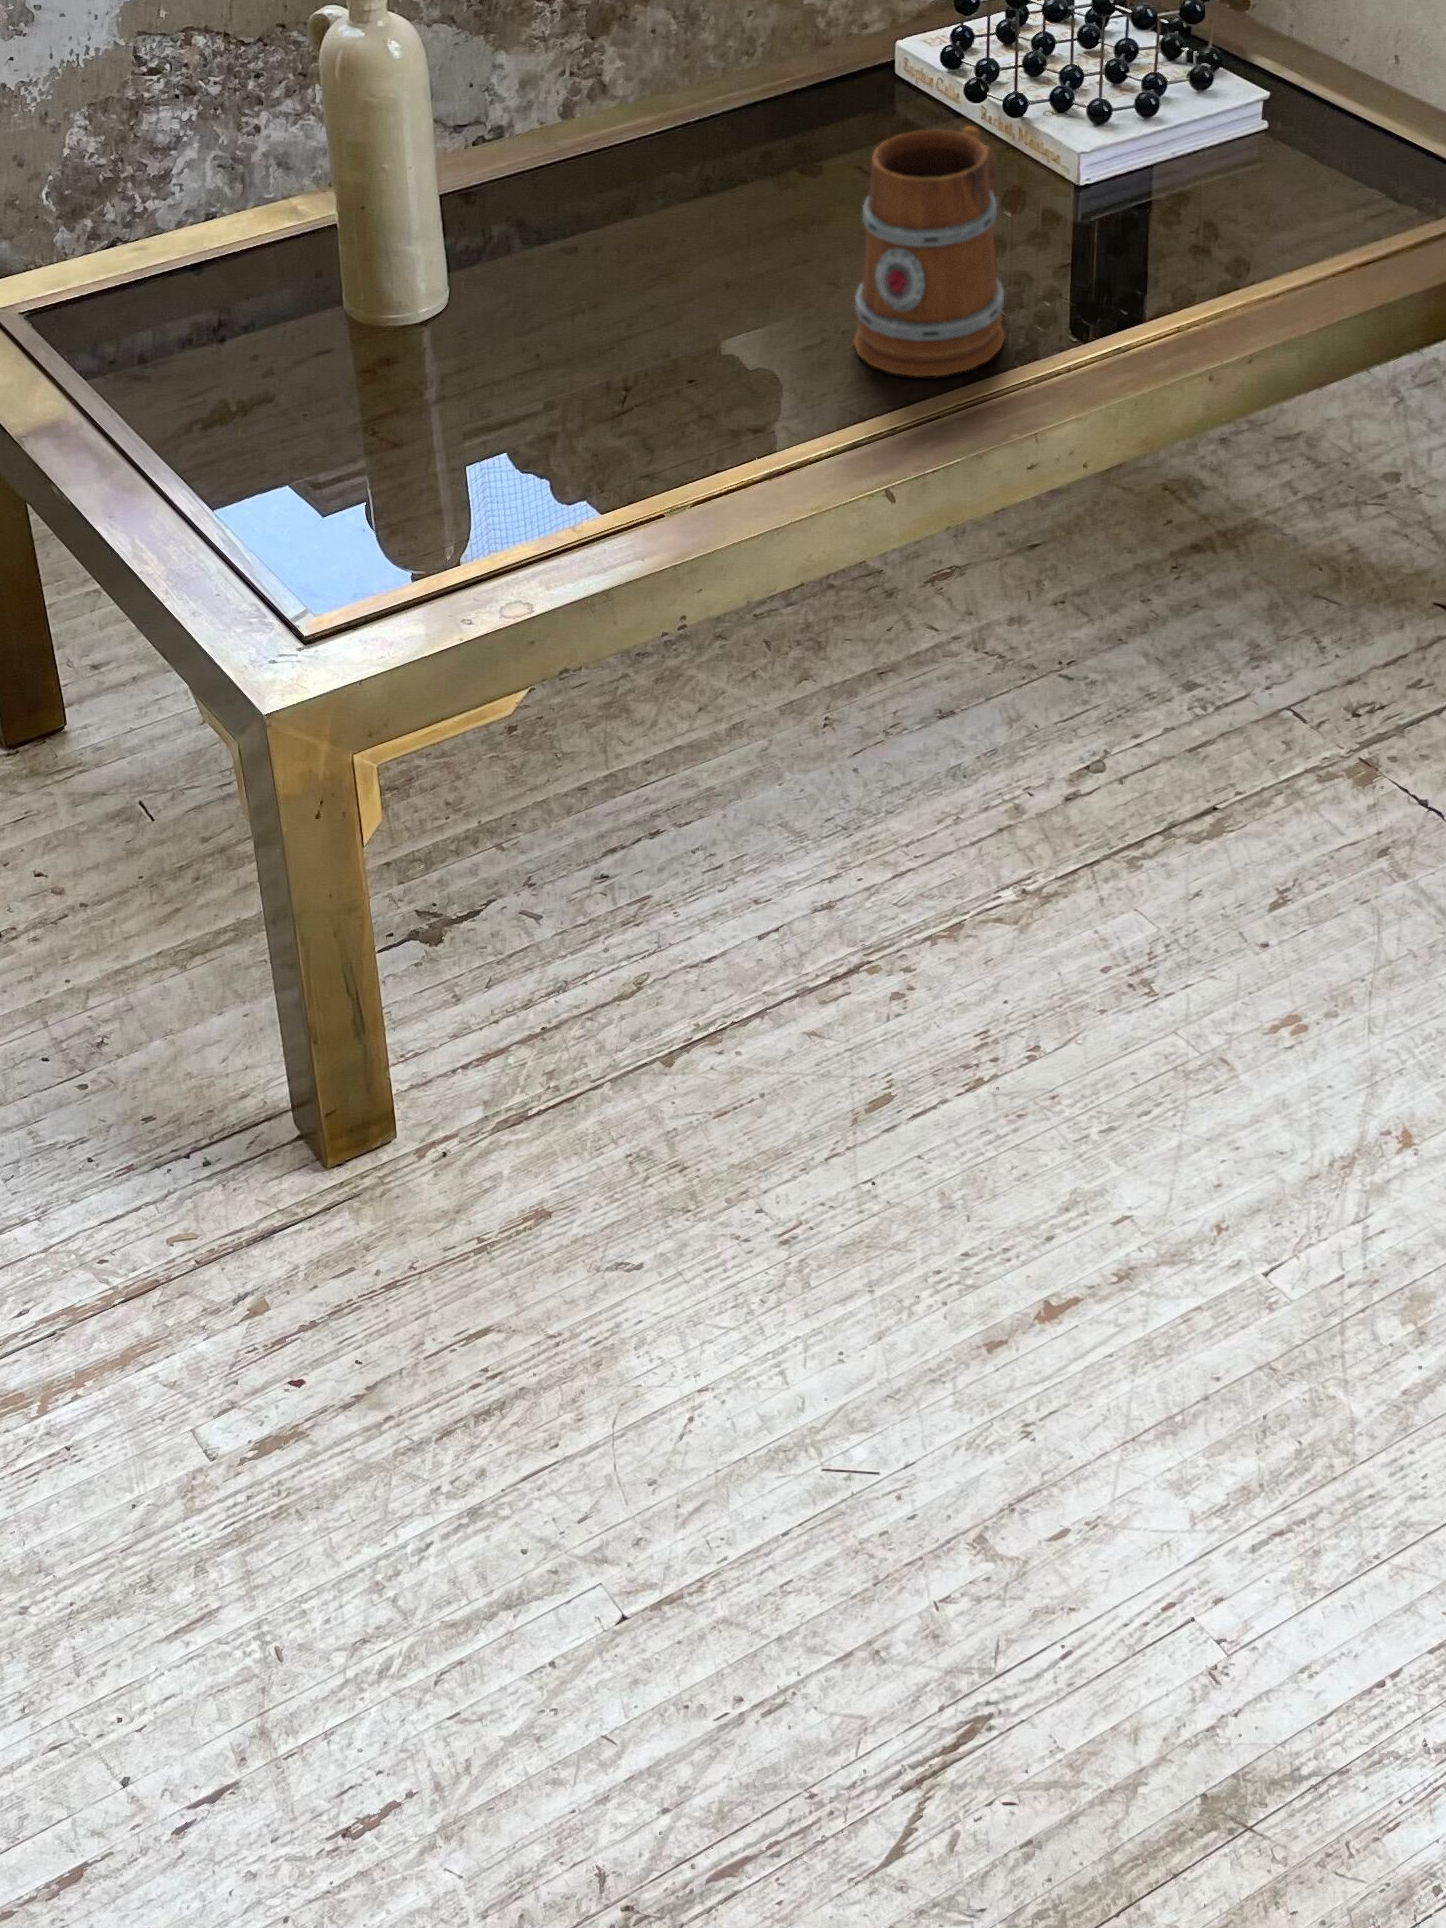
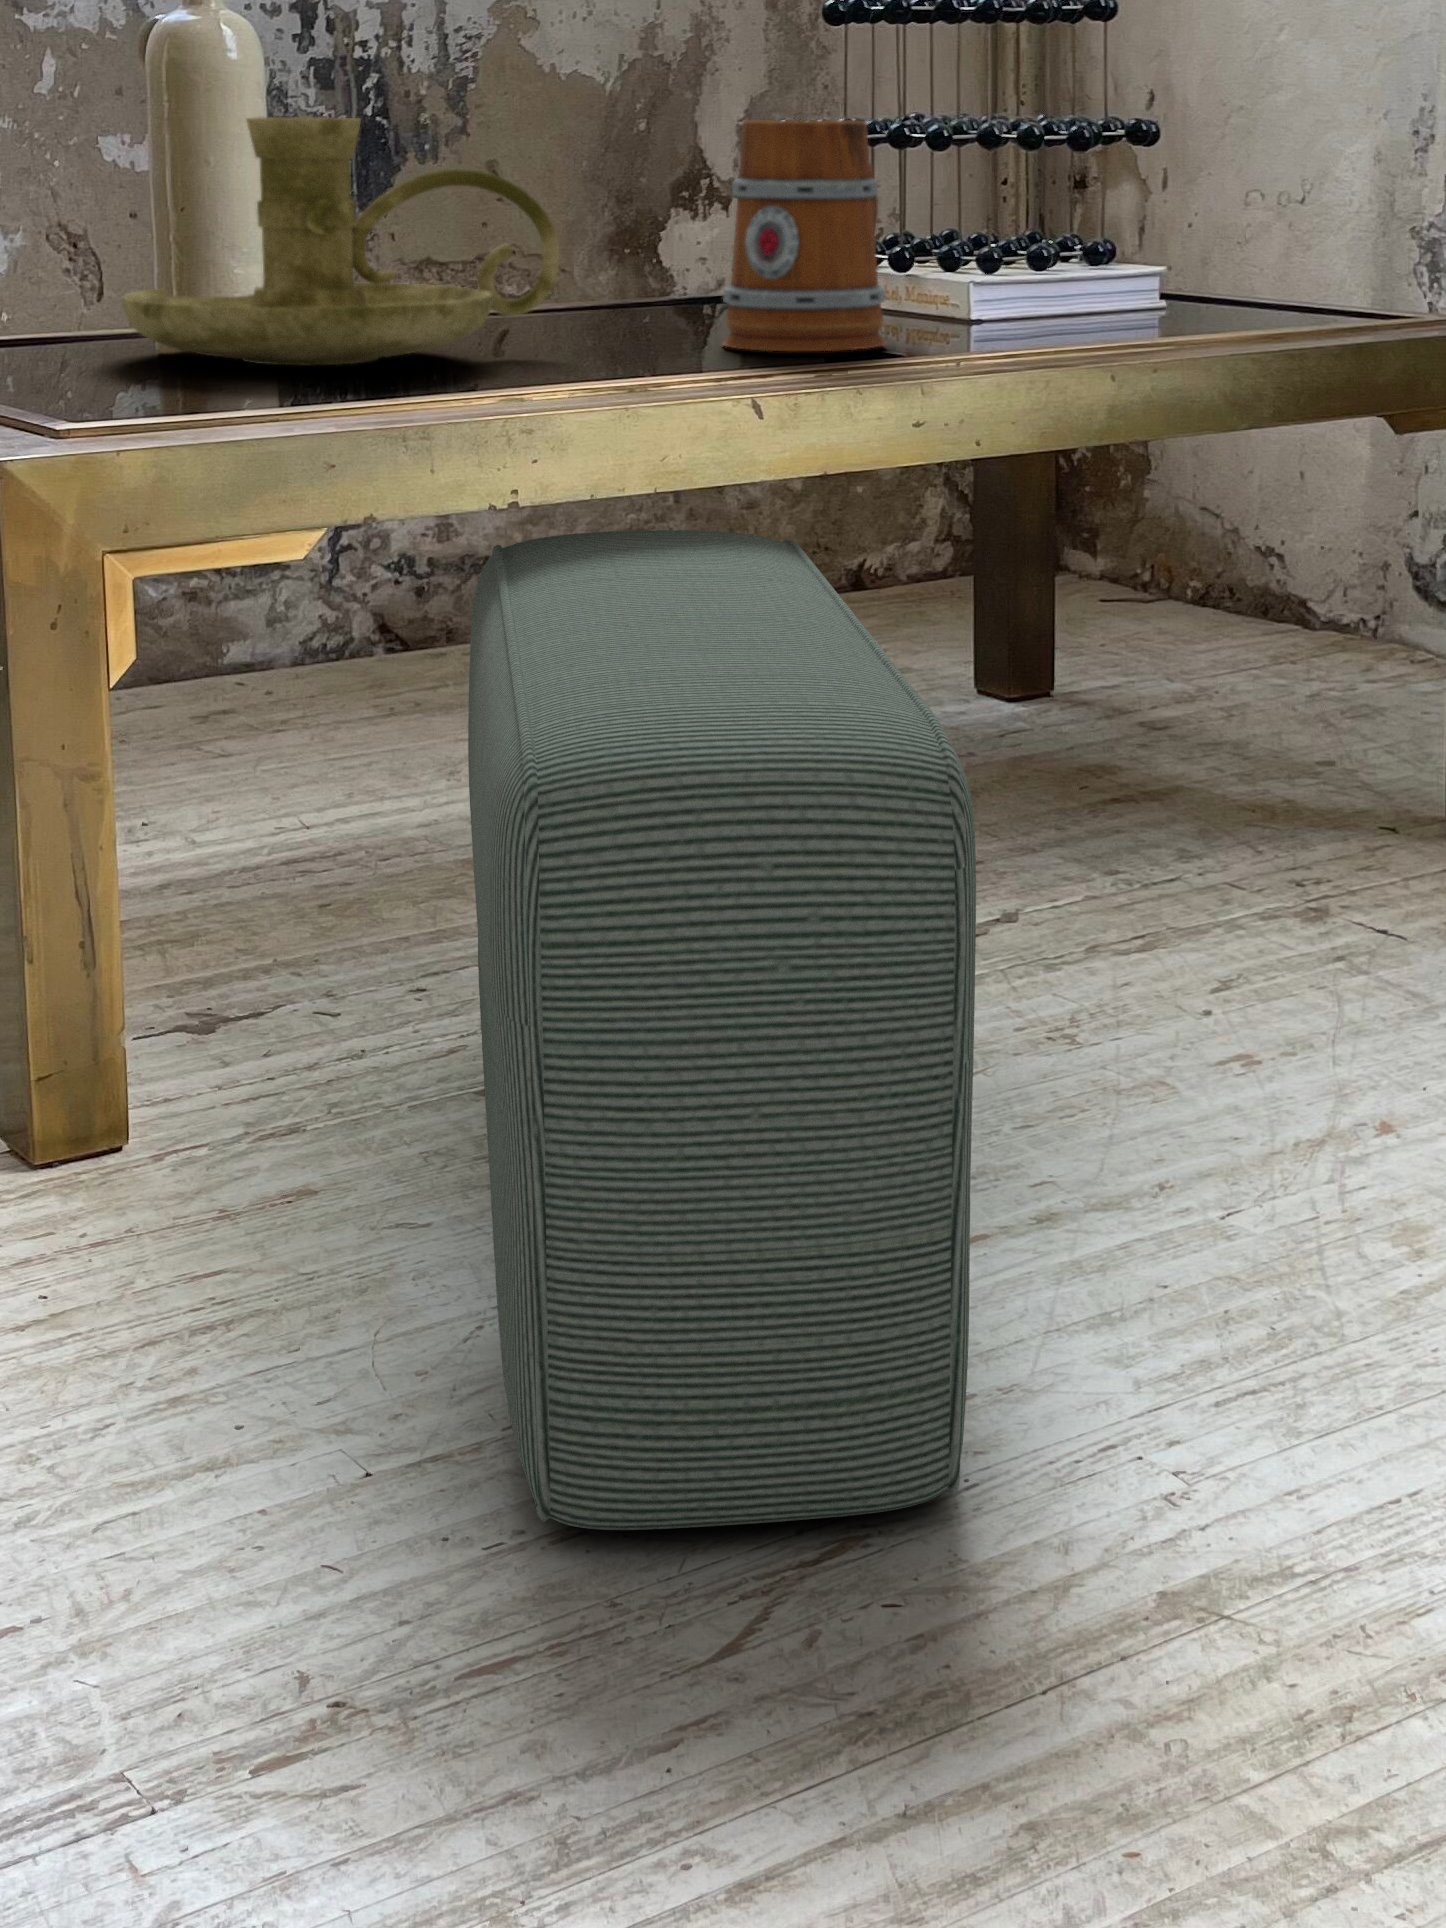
candle holder: none [326,220,708,486] -> present [121,117,560,366]
pouf: none [653,658,1080,1729] -> present [468,530,976,1530]

